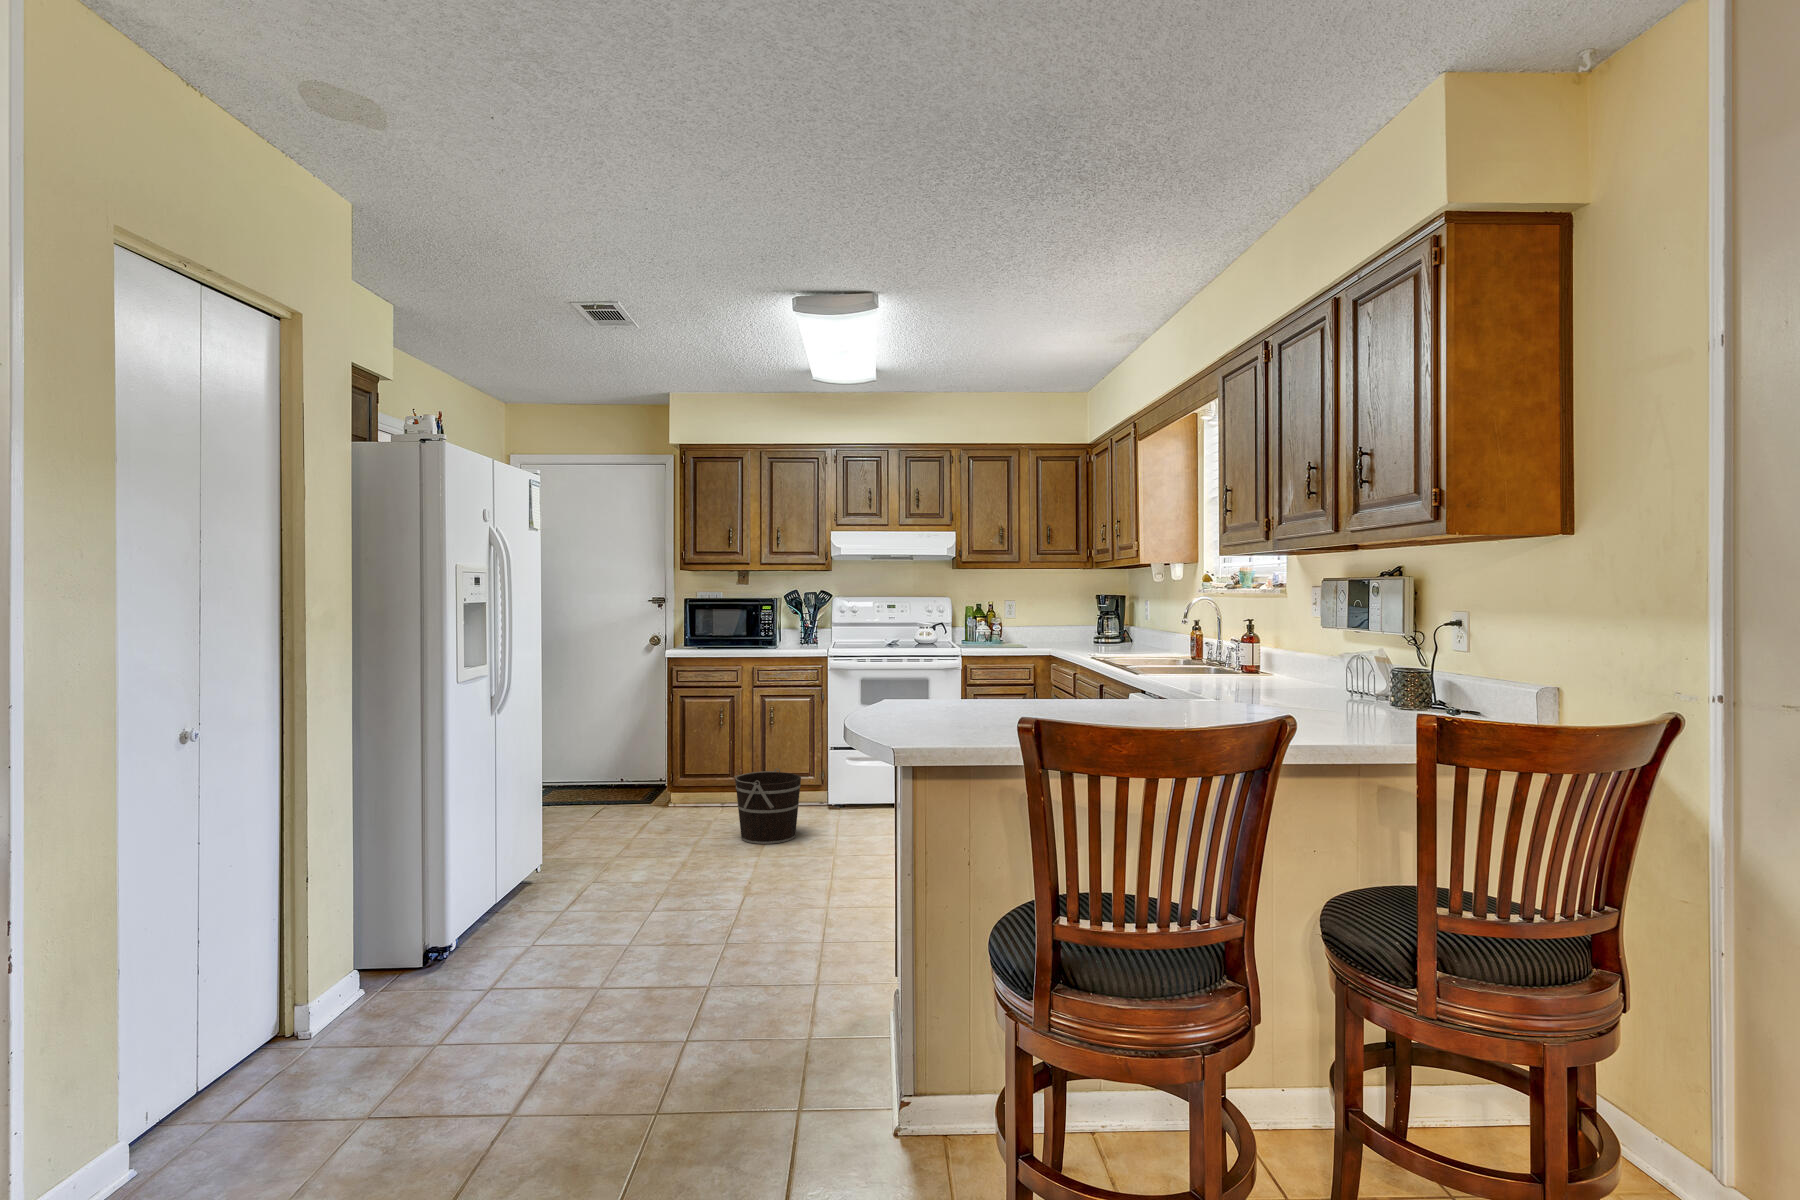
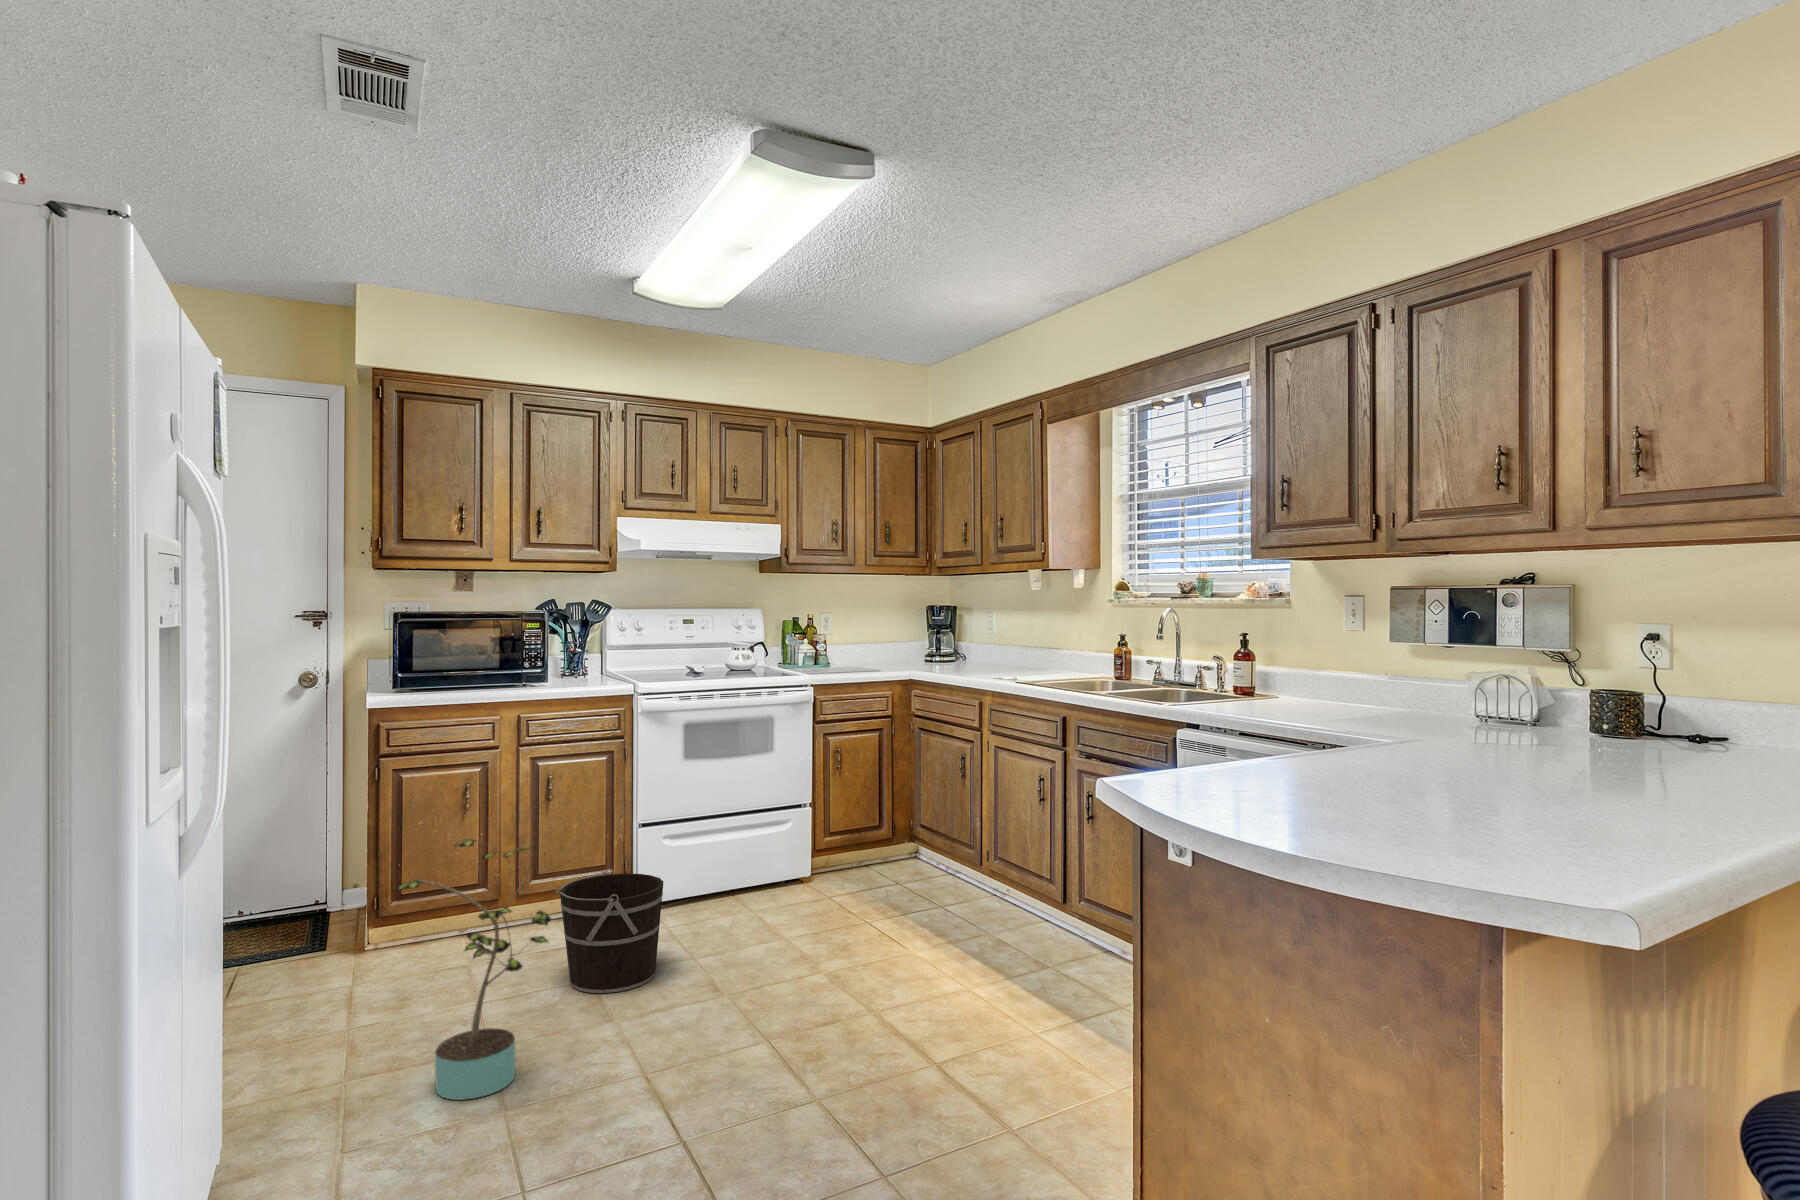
potted plant: none [604,731,686,875] -> present [396,839,551,1100]

